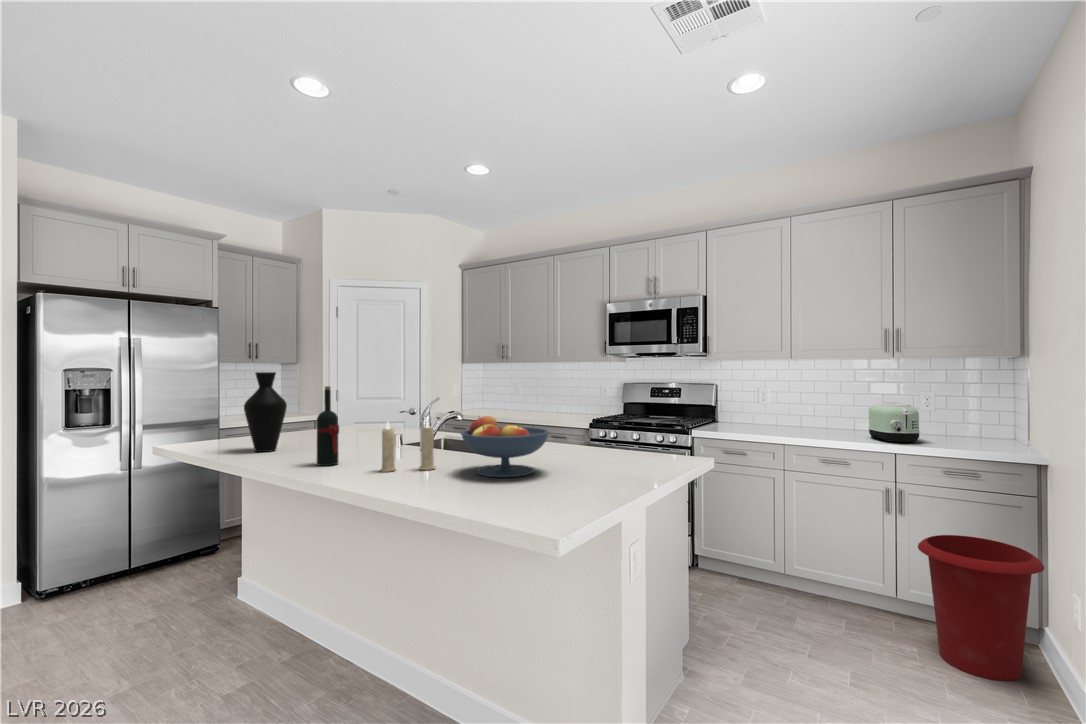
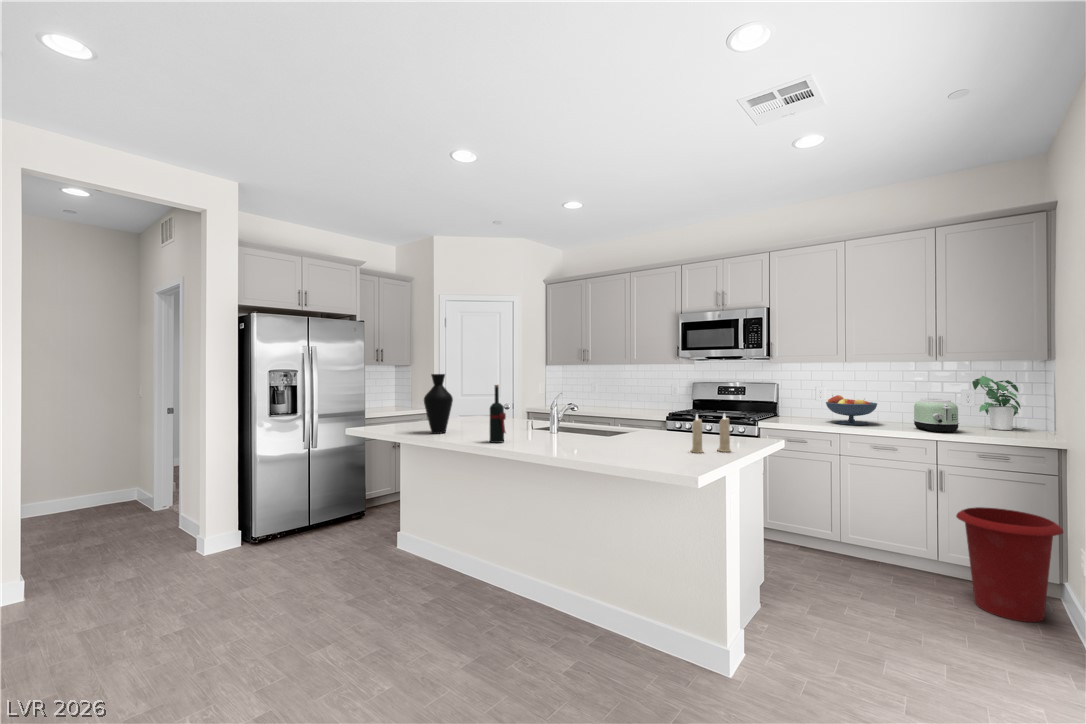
potted plant: none [934,375,989,439] -> present [972,376,1020,430]
fruit bowl: present [461,416,549,477] -> present [826,395,877,425]
candle: present [380,421,435,472] -> present [691,414,731,453]

